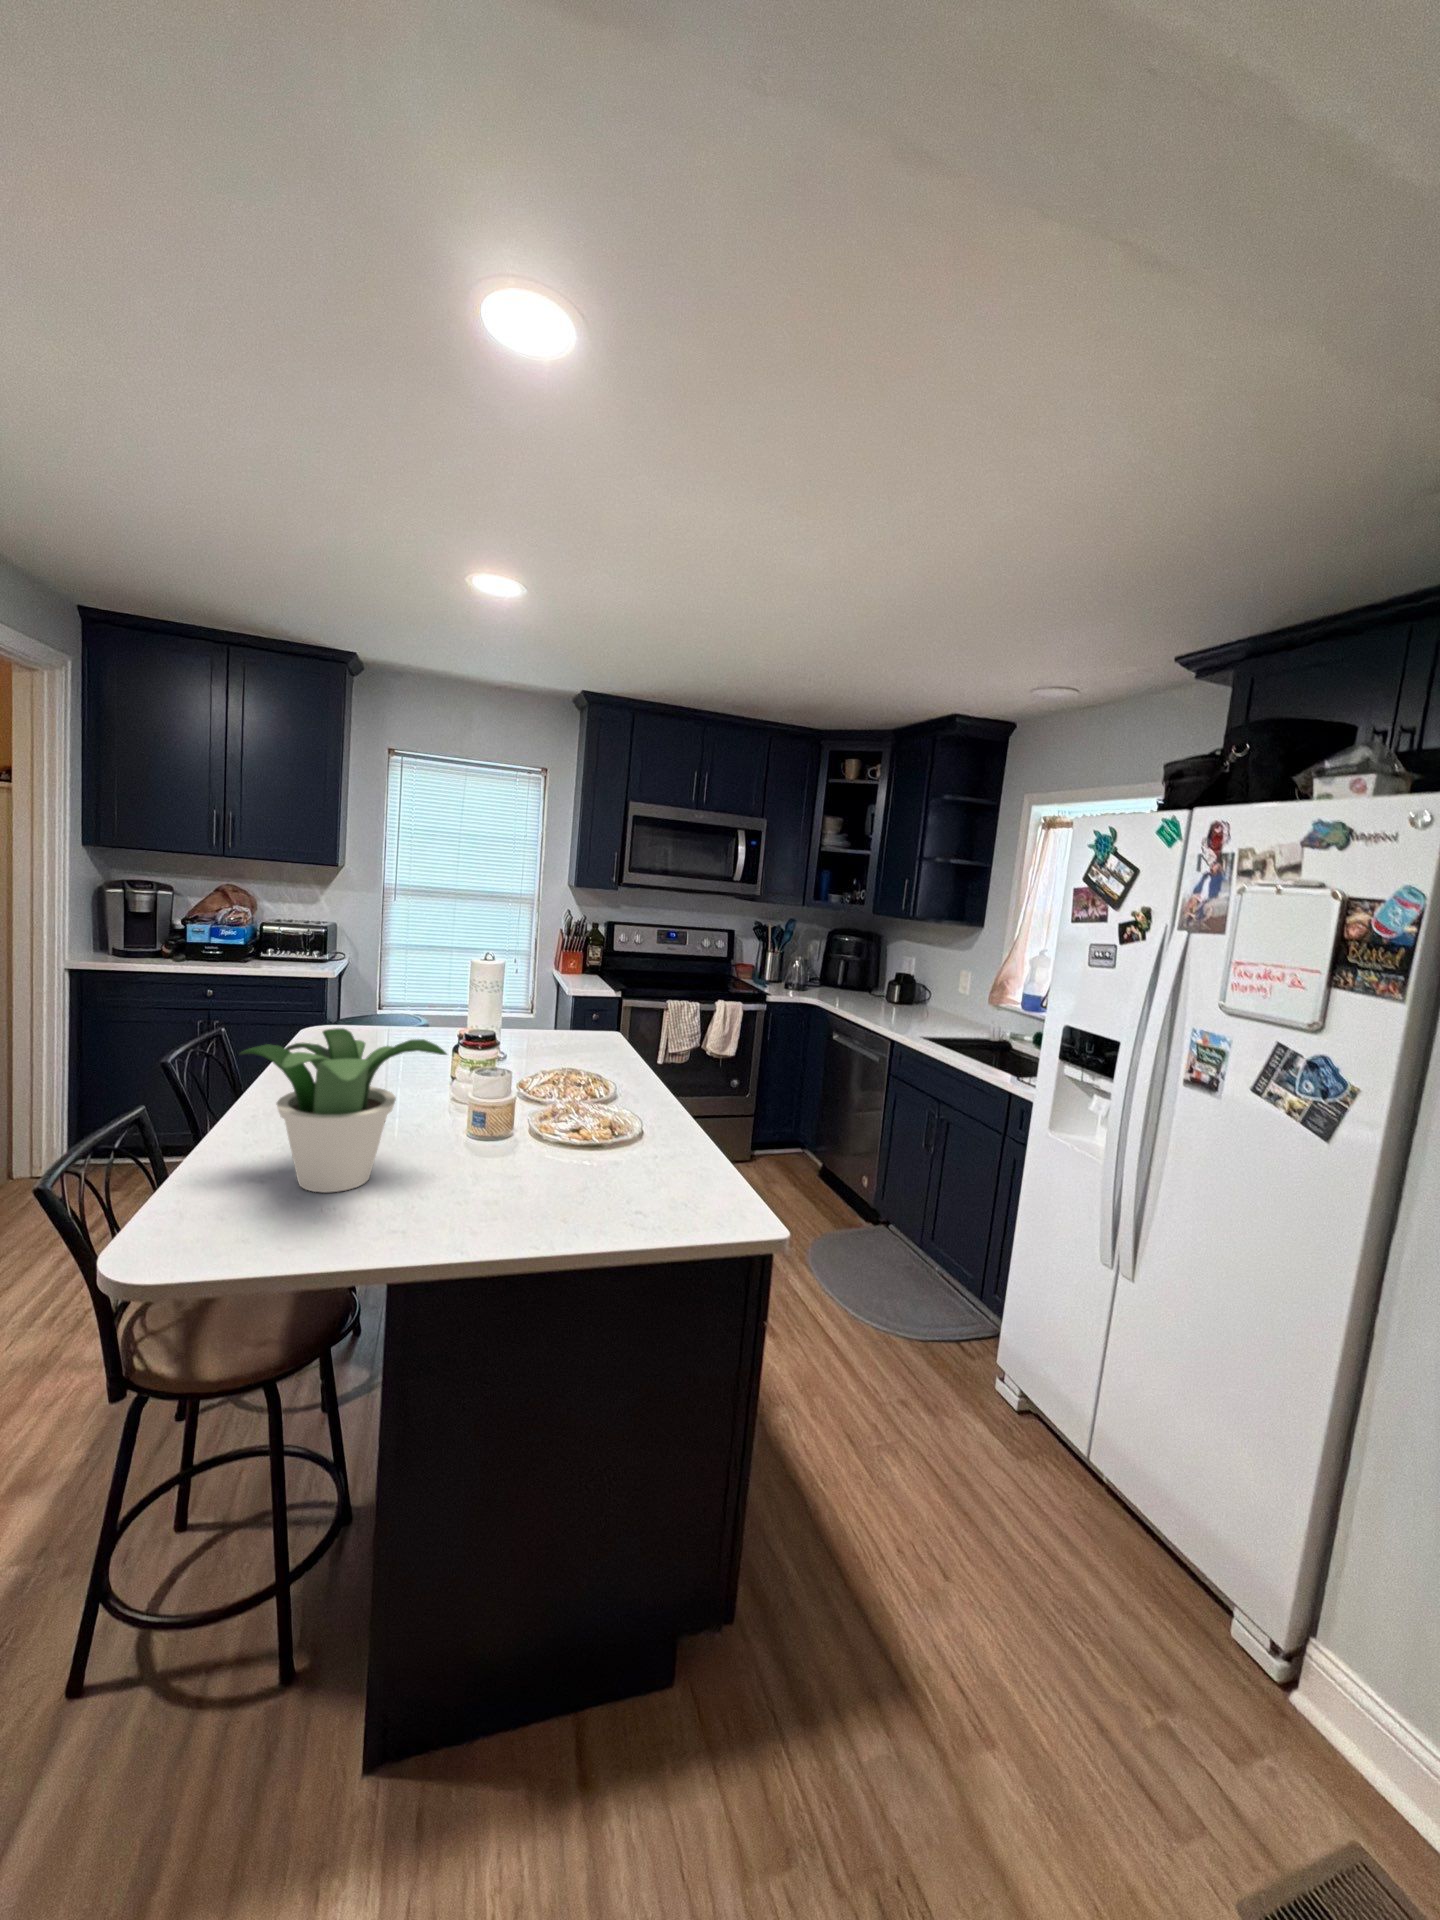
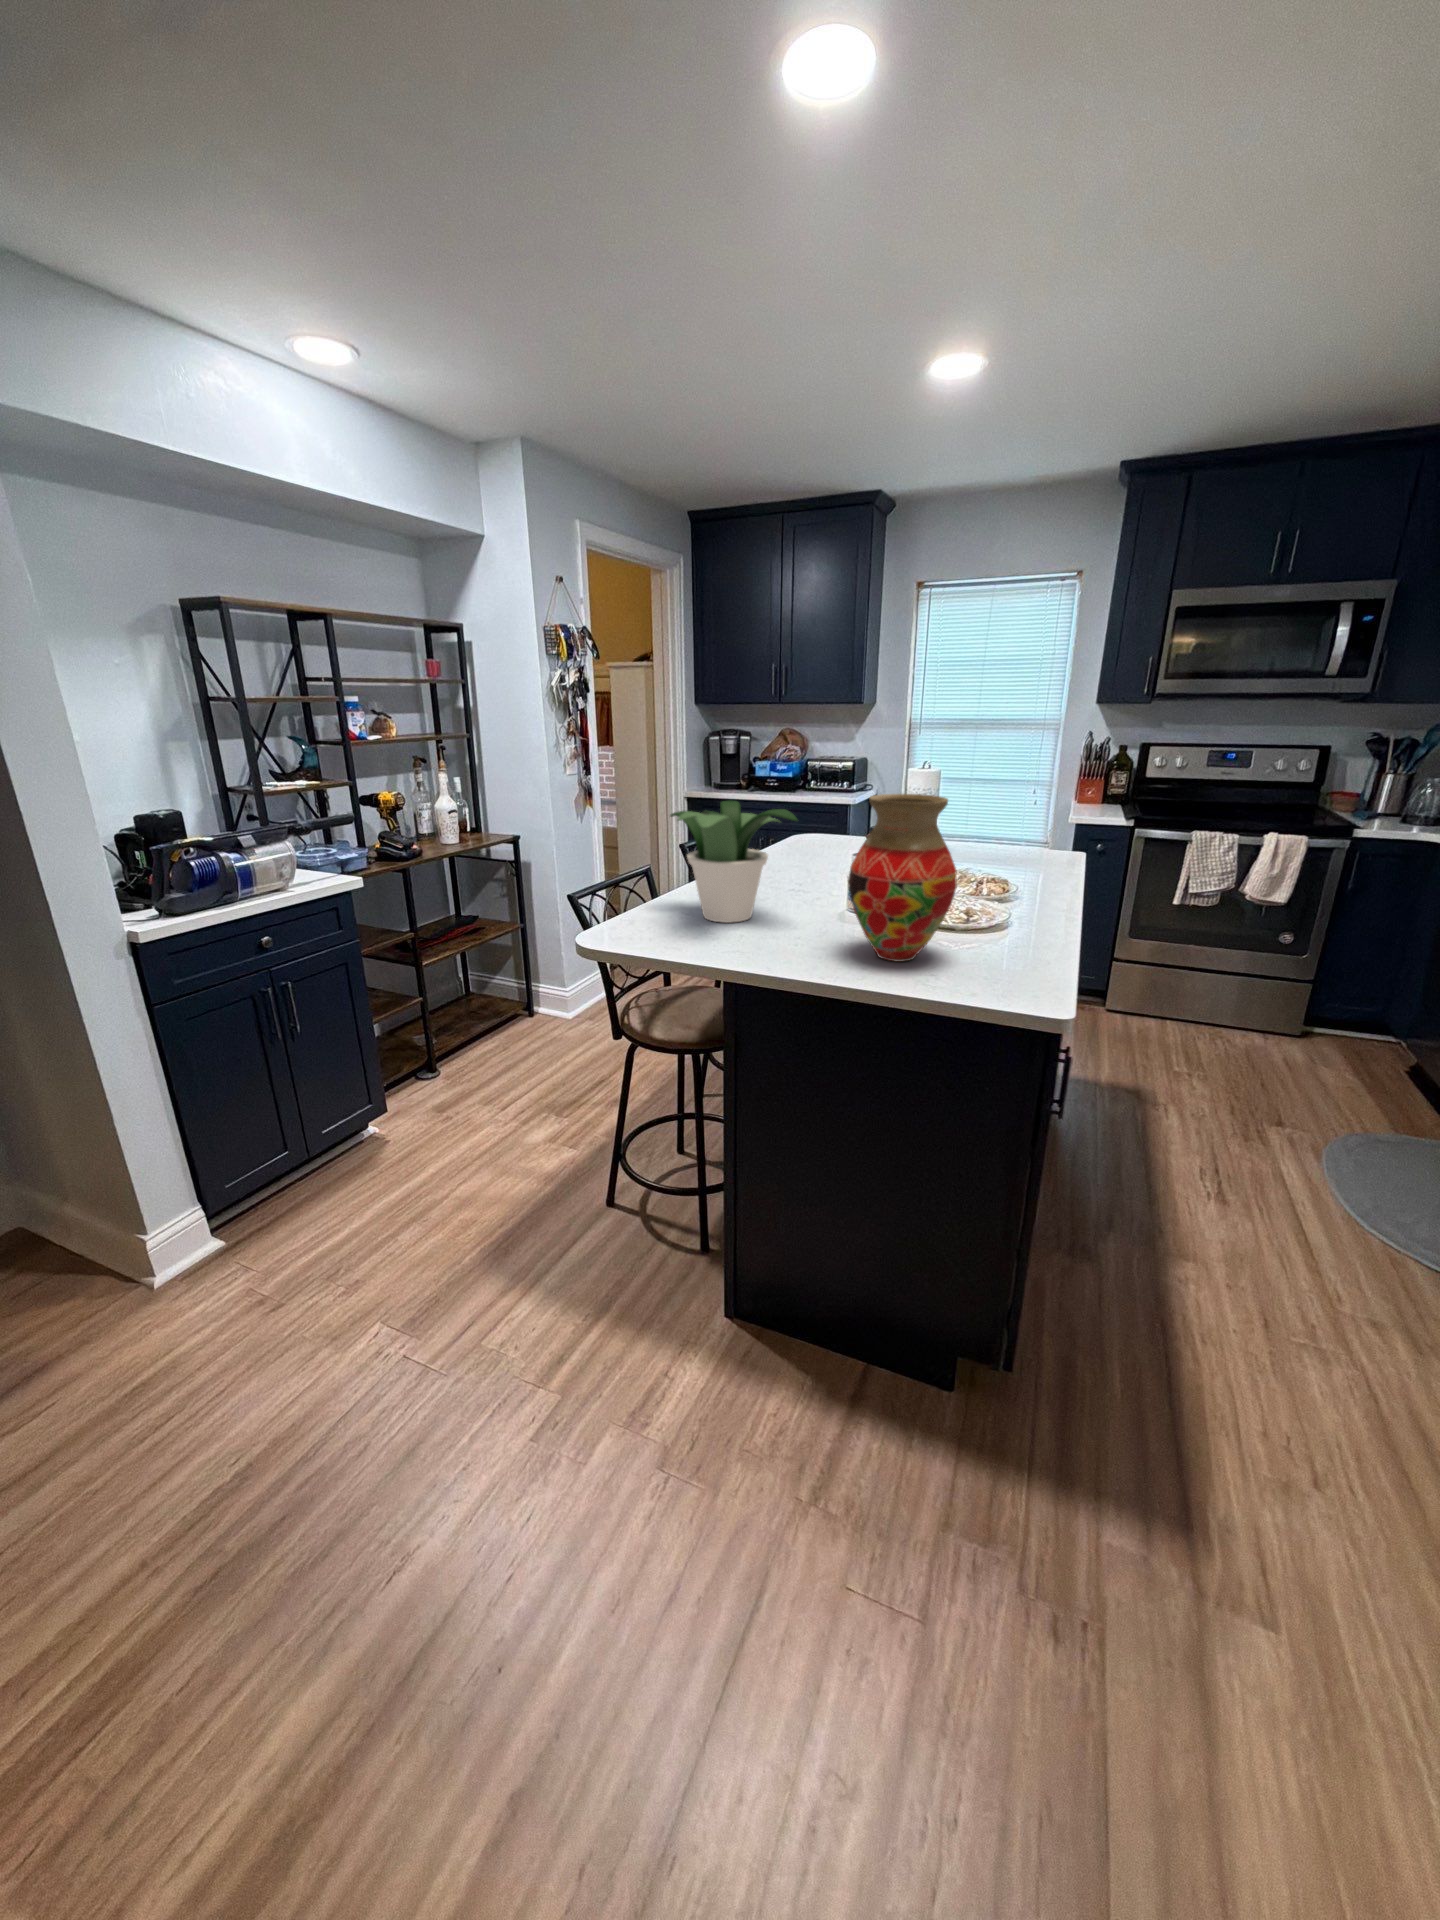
vase: none [532,1023,648,1208] -> present [848,794,957,962]

